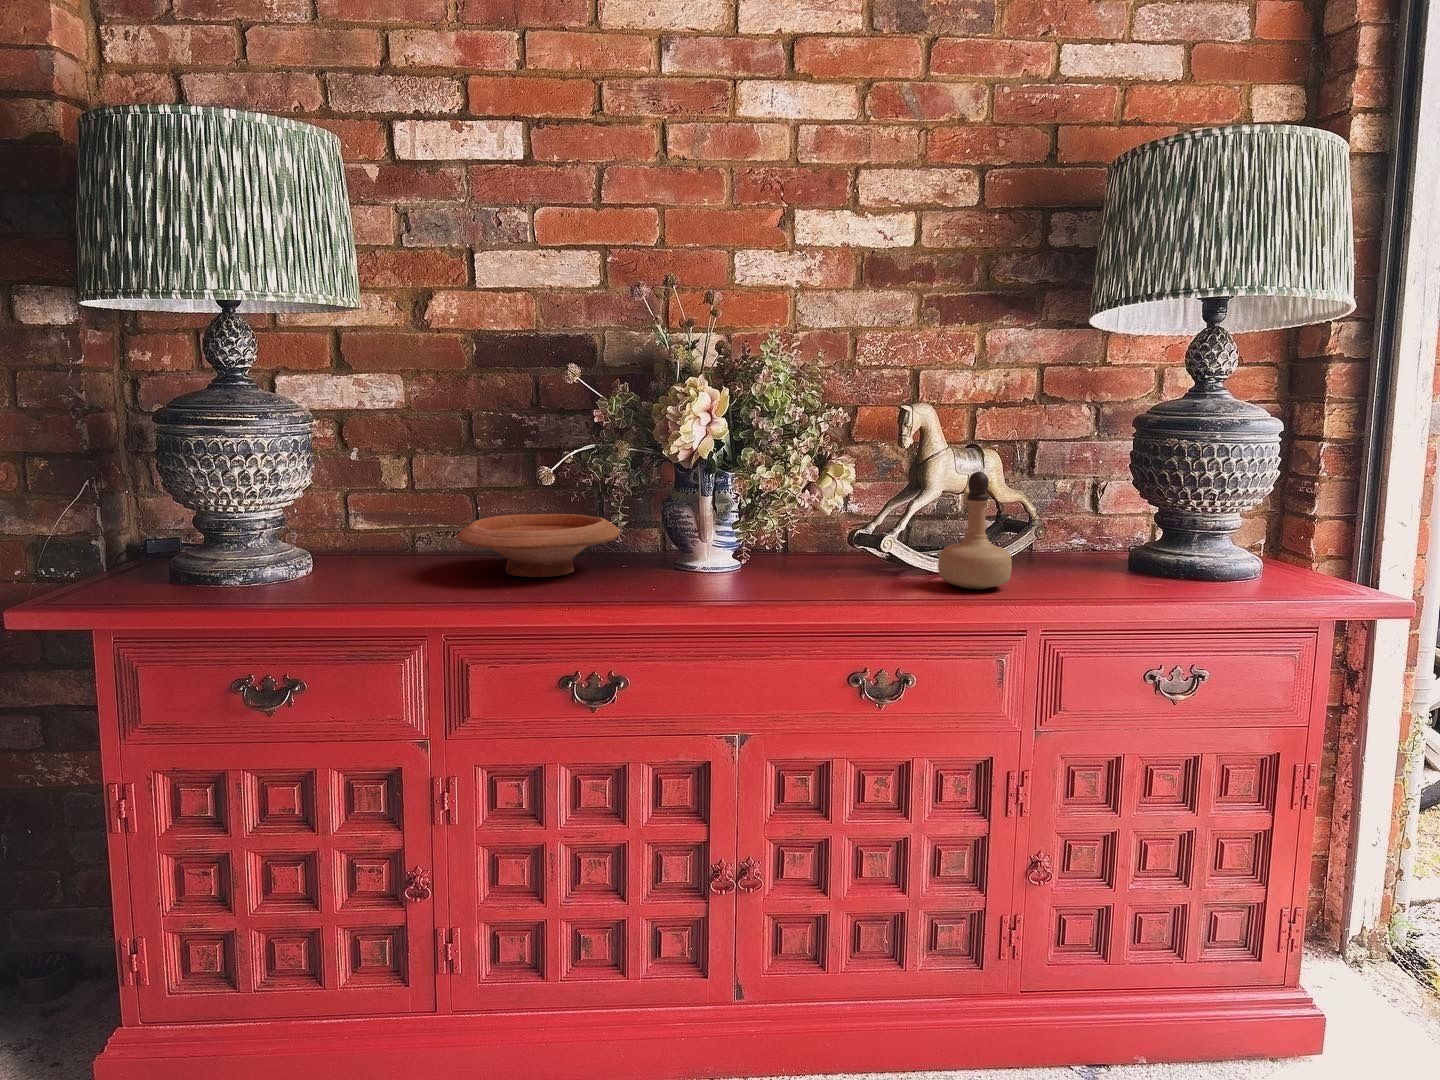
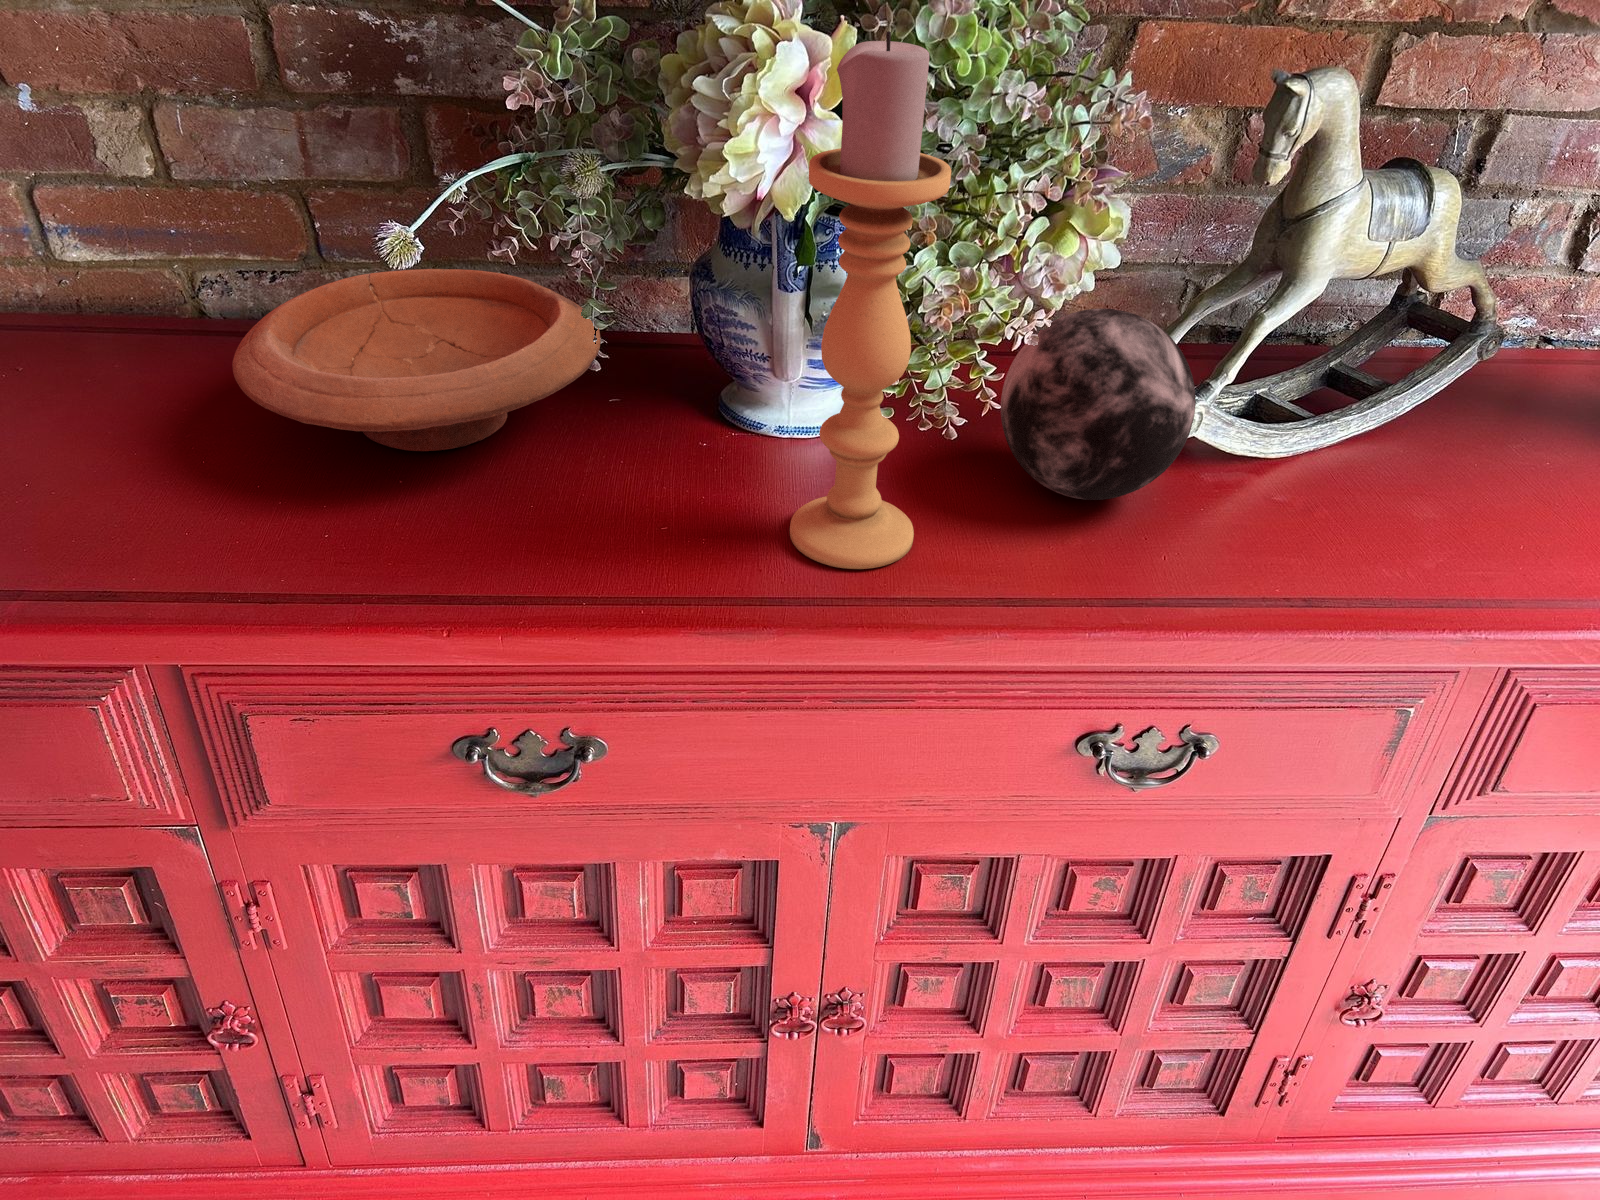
candle holder: none [710,382,766,596] -> present [790,31,951,569]
perfume bottle: present [938,472,1012,589] -> none [1289,281,1471,547]
decorative orb: none [803,497,888,581] -> present [1001,309,1196,500]

